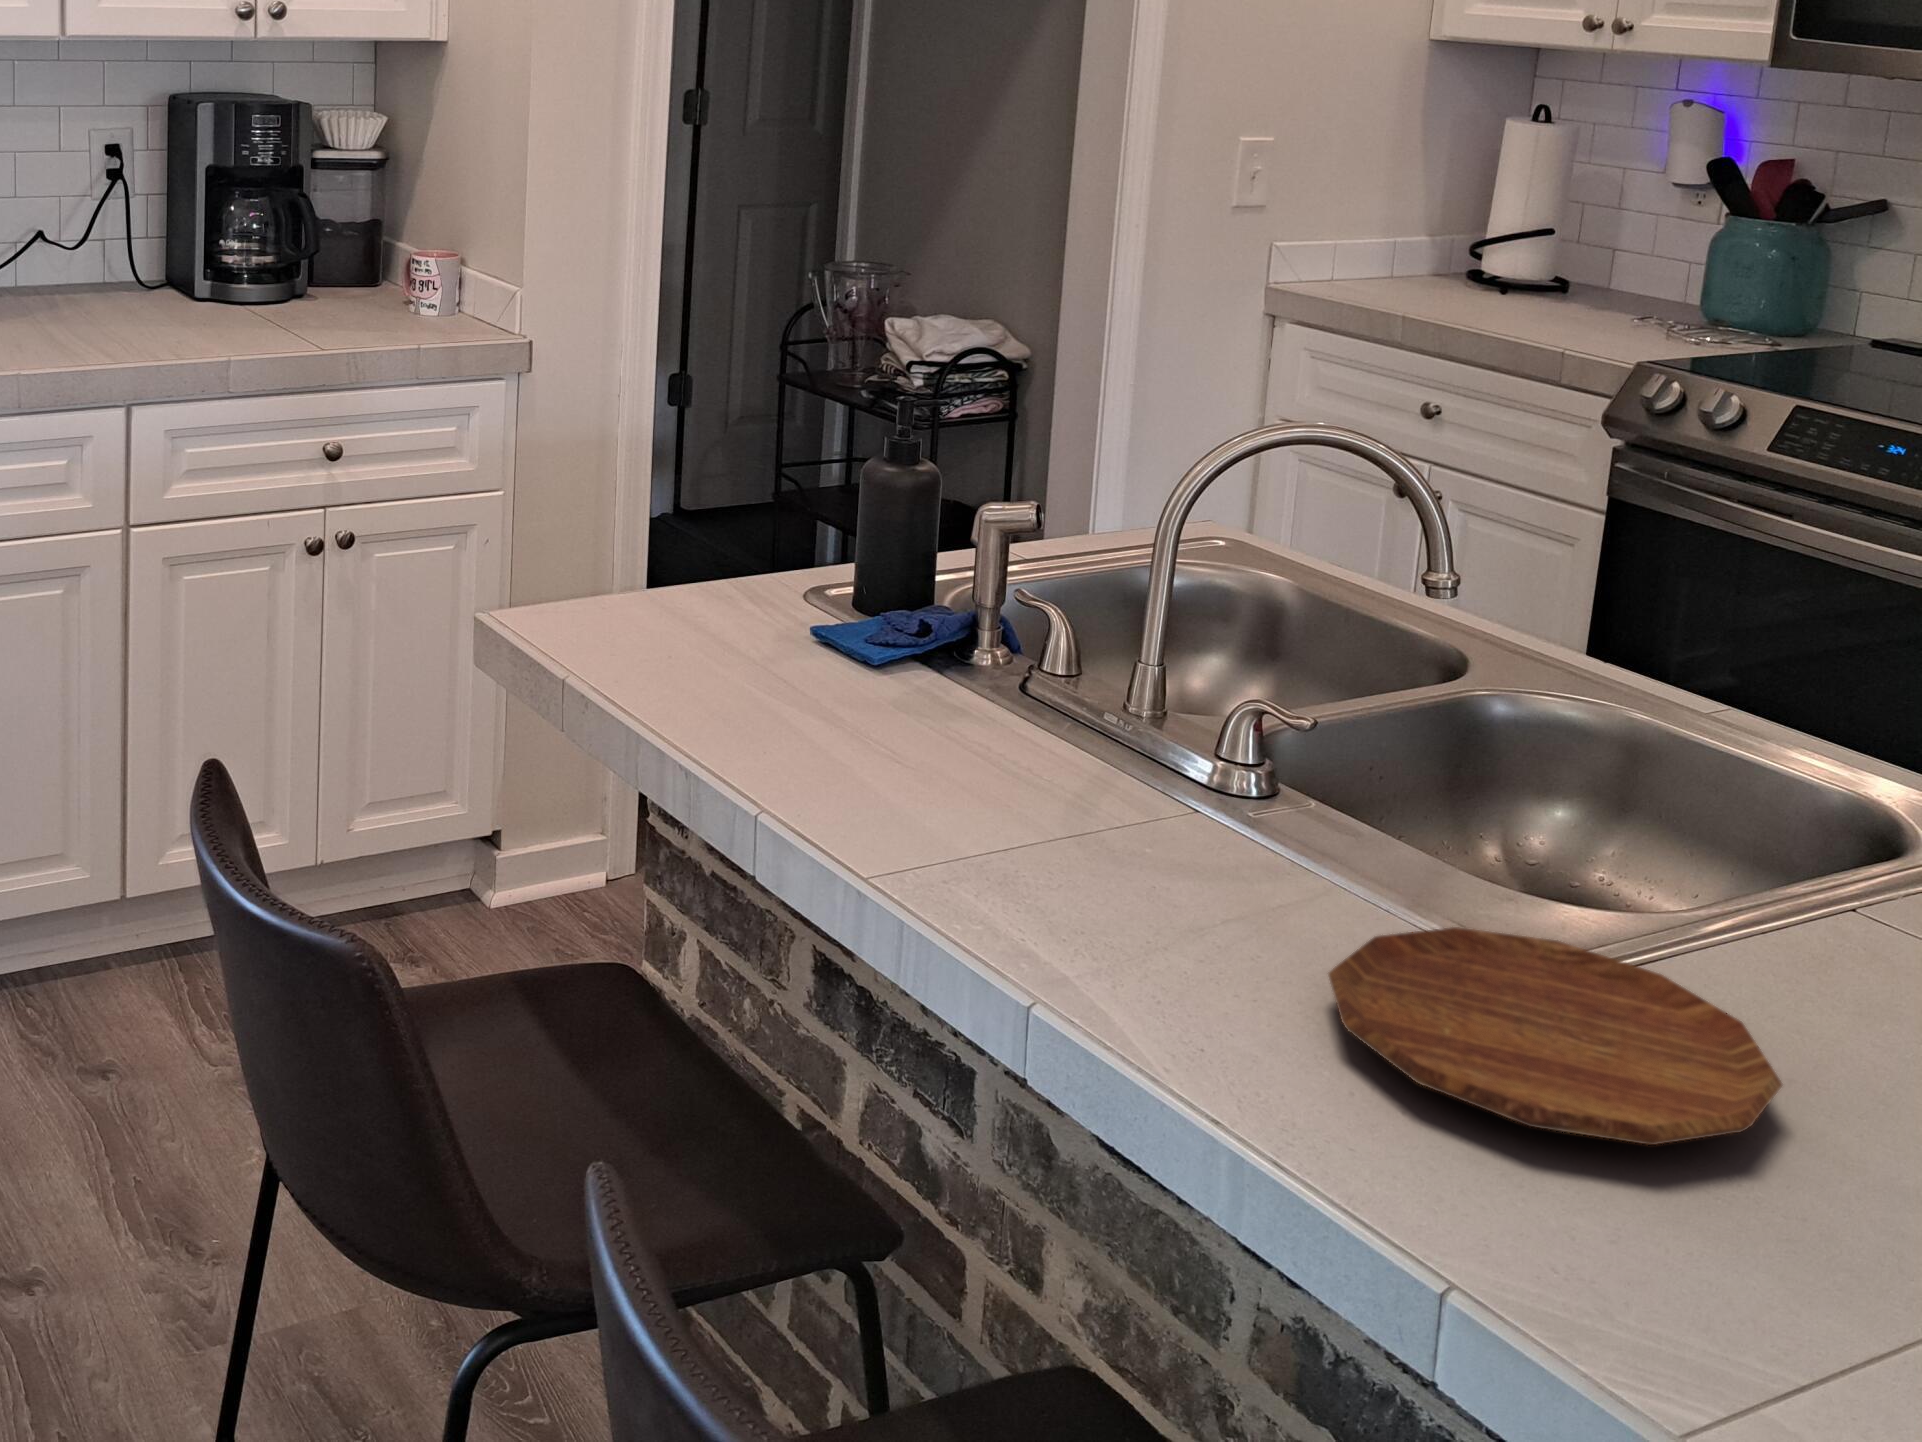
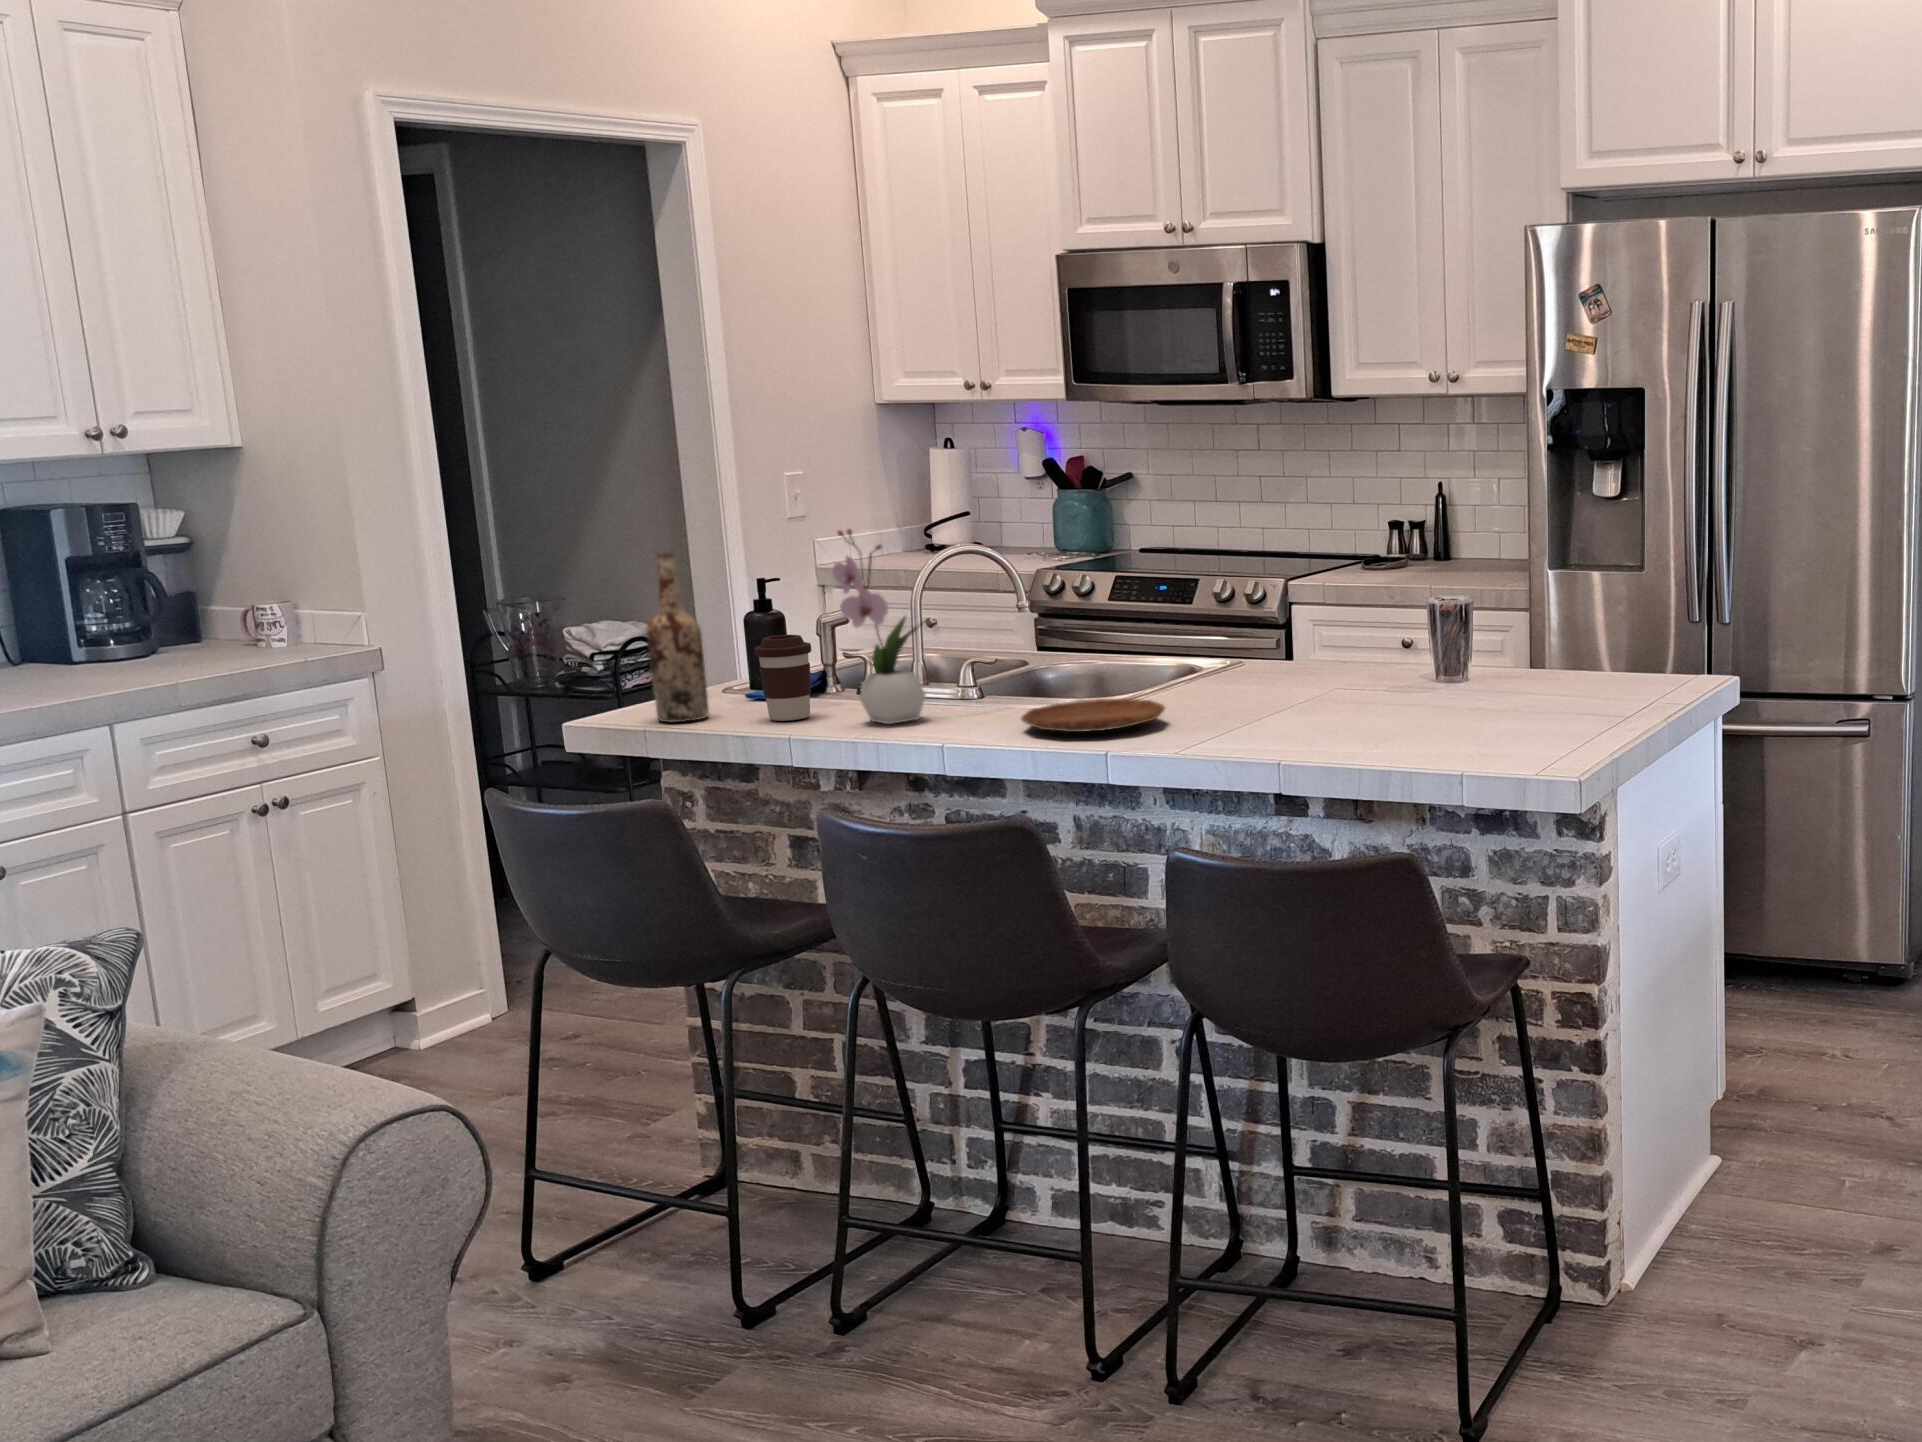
wine bottle: none [648,345,754,679] -> present [647,553,709,722]
flower arrangement: none [966,379,1179,839] -> present [832,529,929,724]
coffee cup: none [822,554,939,743] -> present [755,635,811,721]

